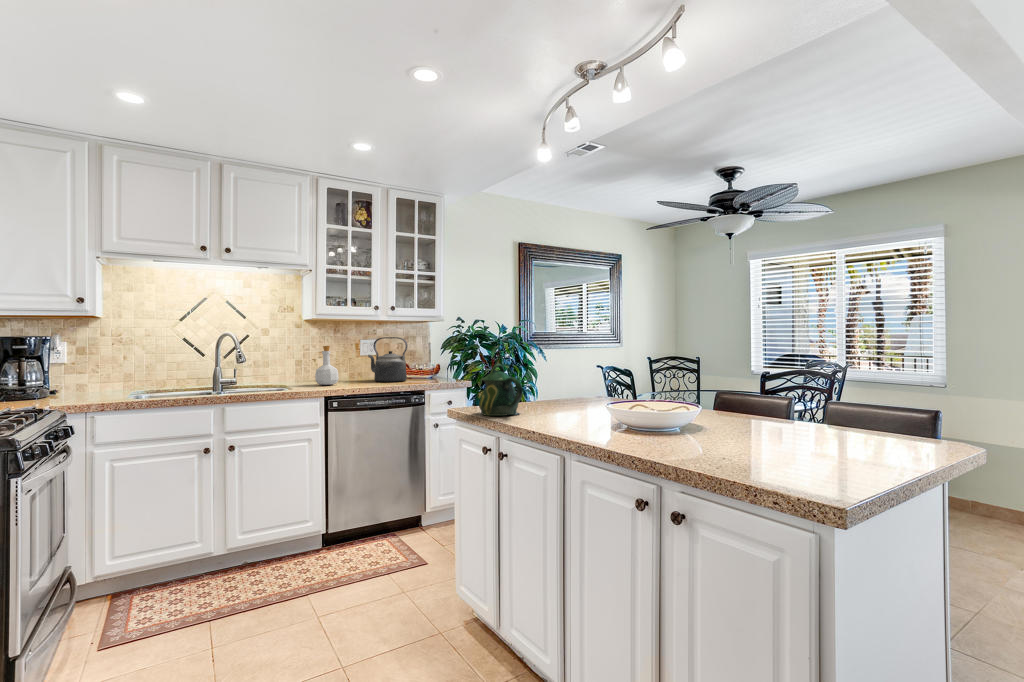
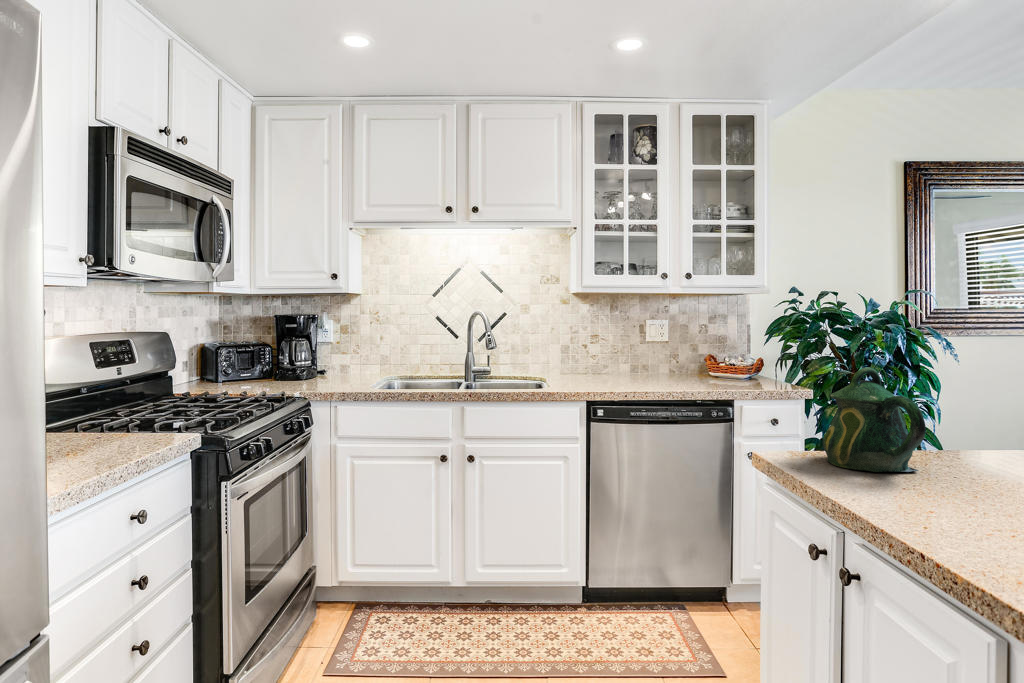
kettle: present [368,337,407,382] -> none [652,318,709,382]
bottle: present [315,346,339,385] -> none [579,329,608,382]

